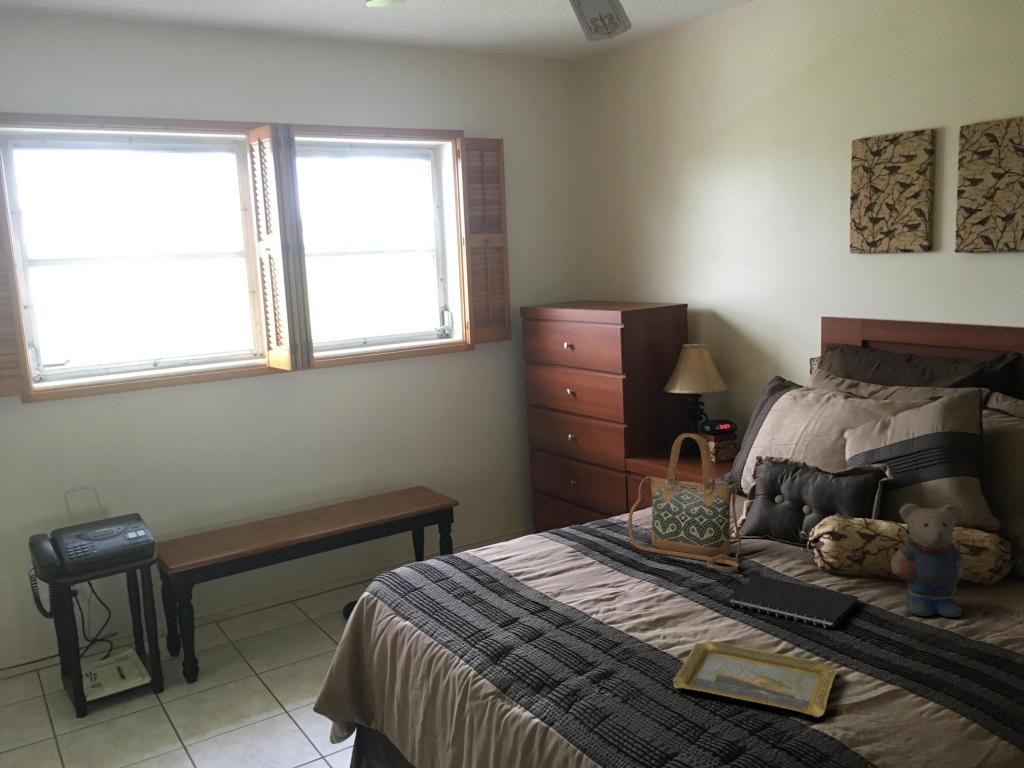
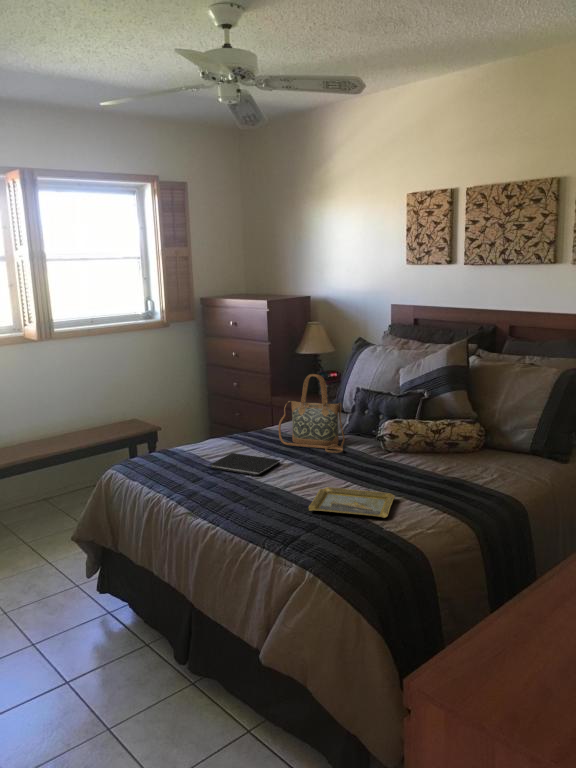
teddy bear: present [891,503,964,617] -> none [425,407,463,469]
notebook: present [728,576,858,628] -> present [210,453,280,476]

